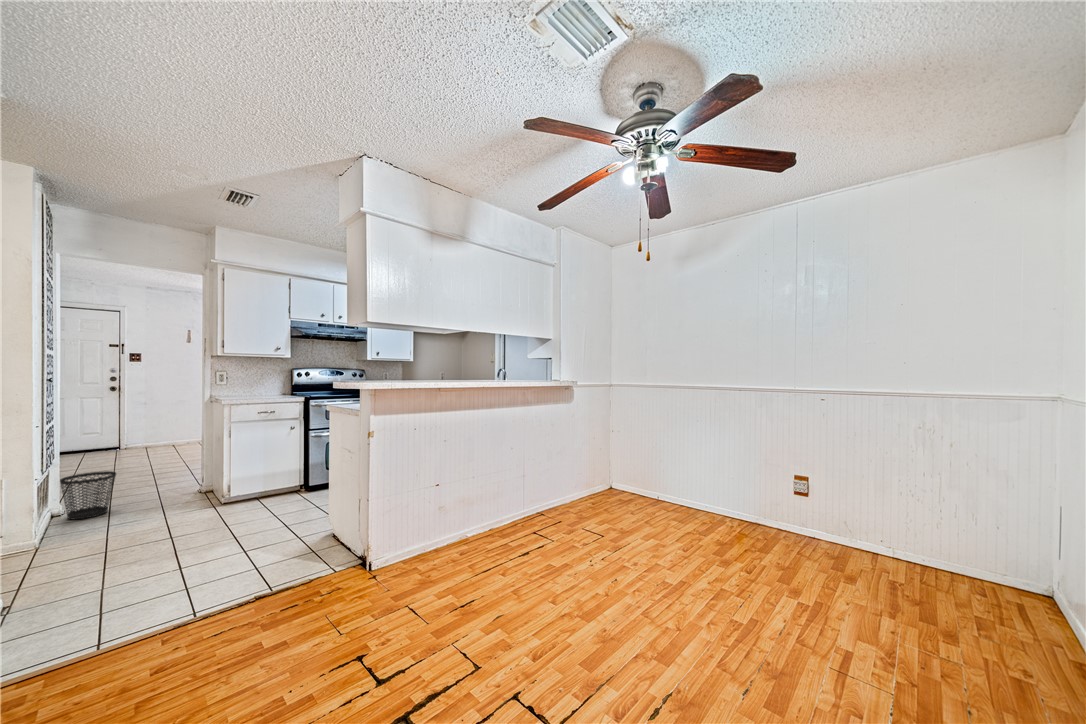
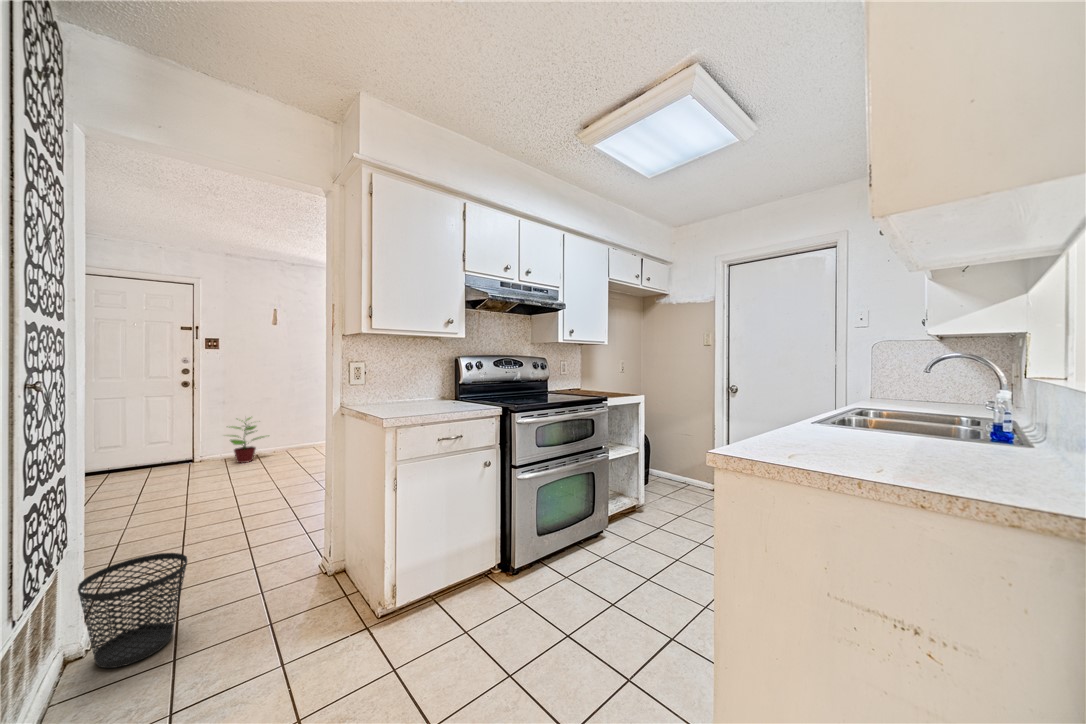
potted plant: none [142,412,183,449] -> present [231,417,264,463]

